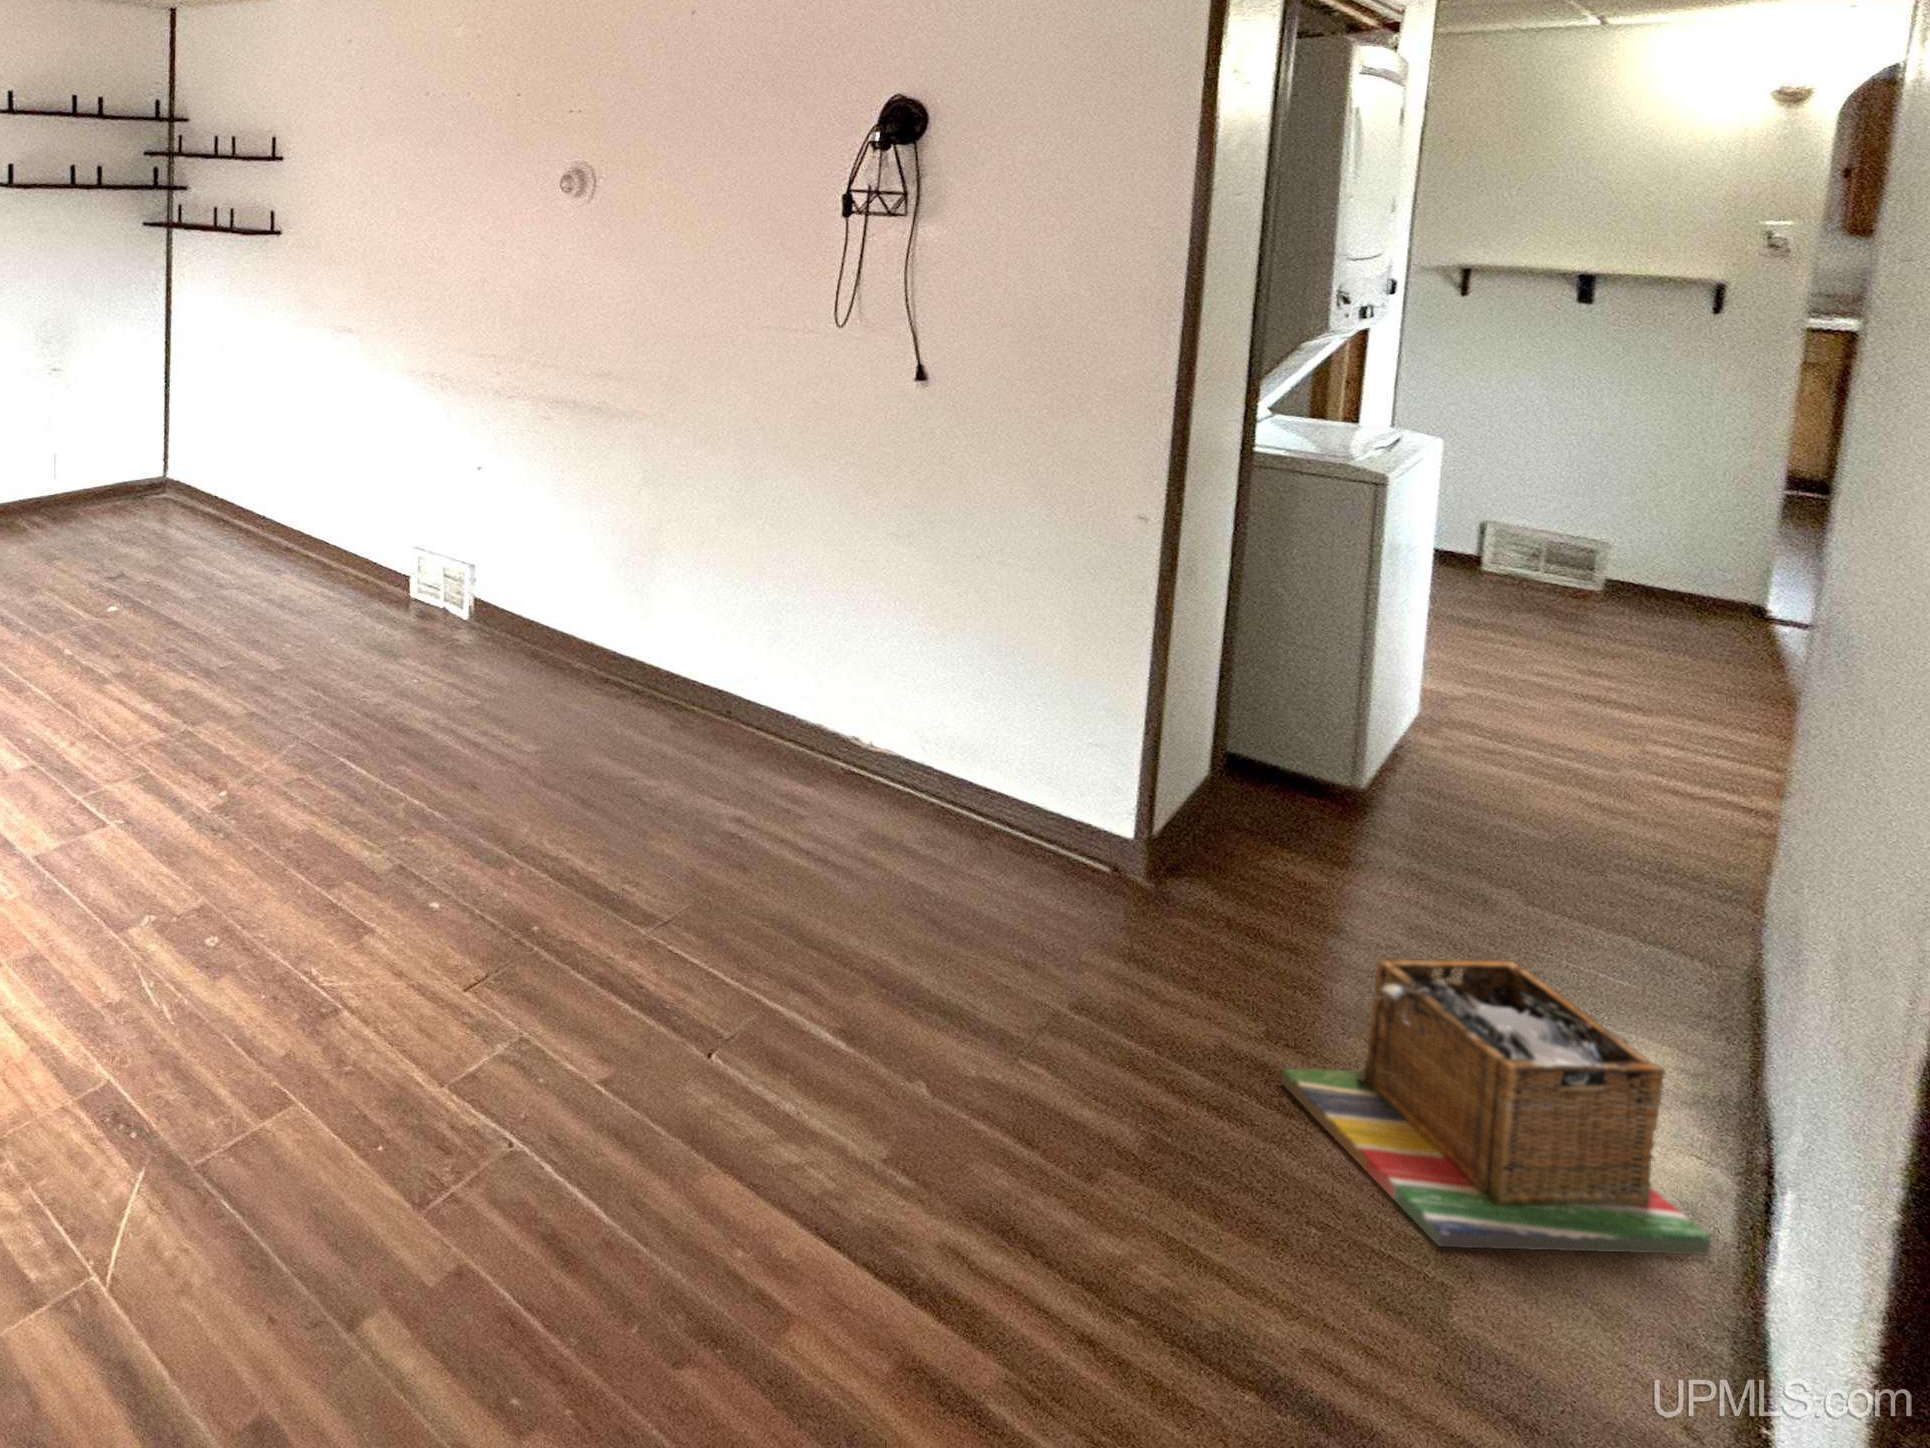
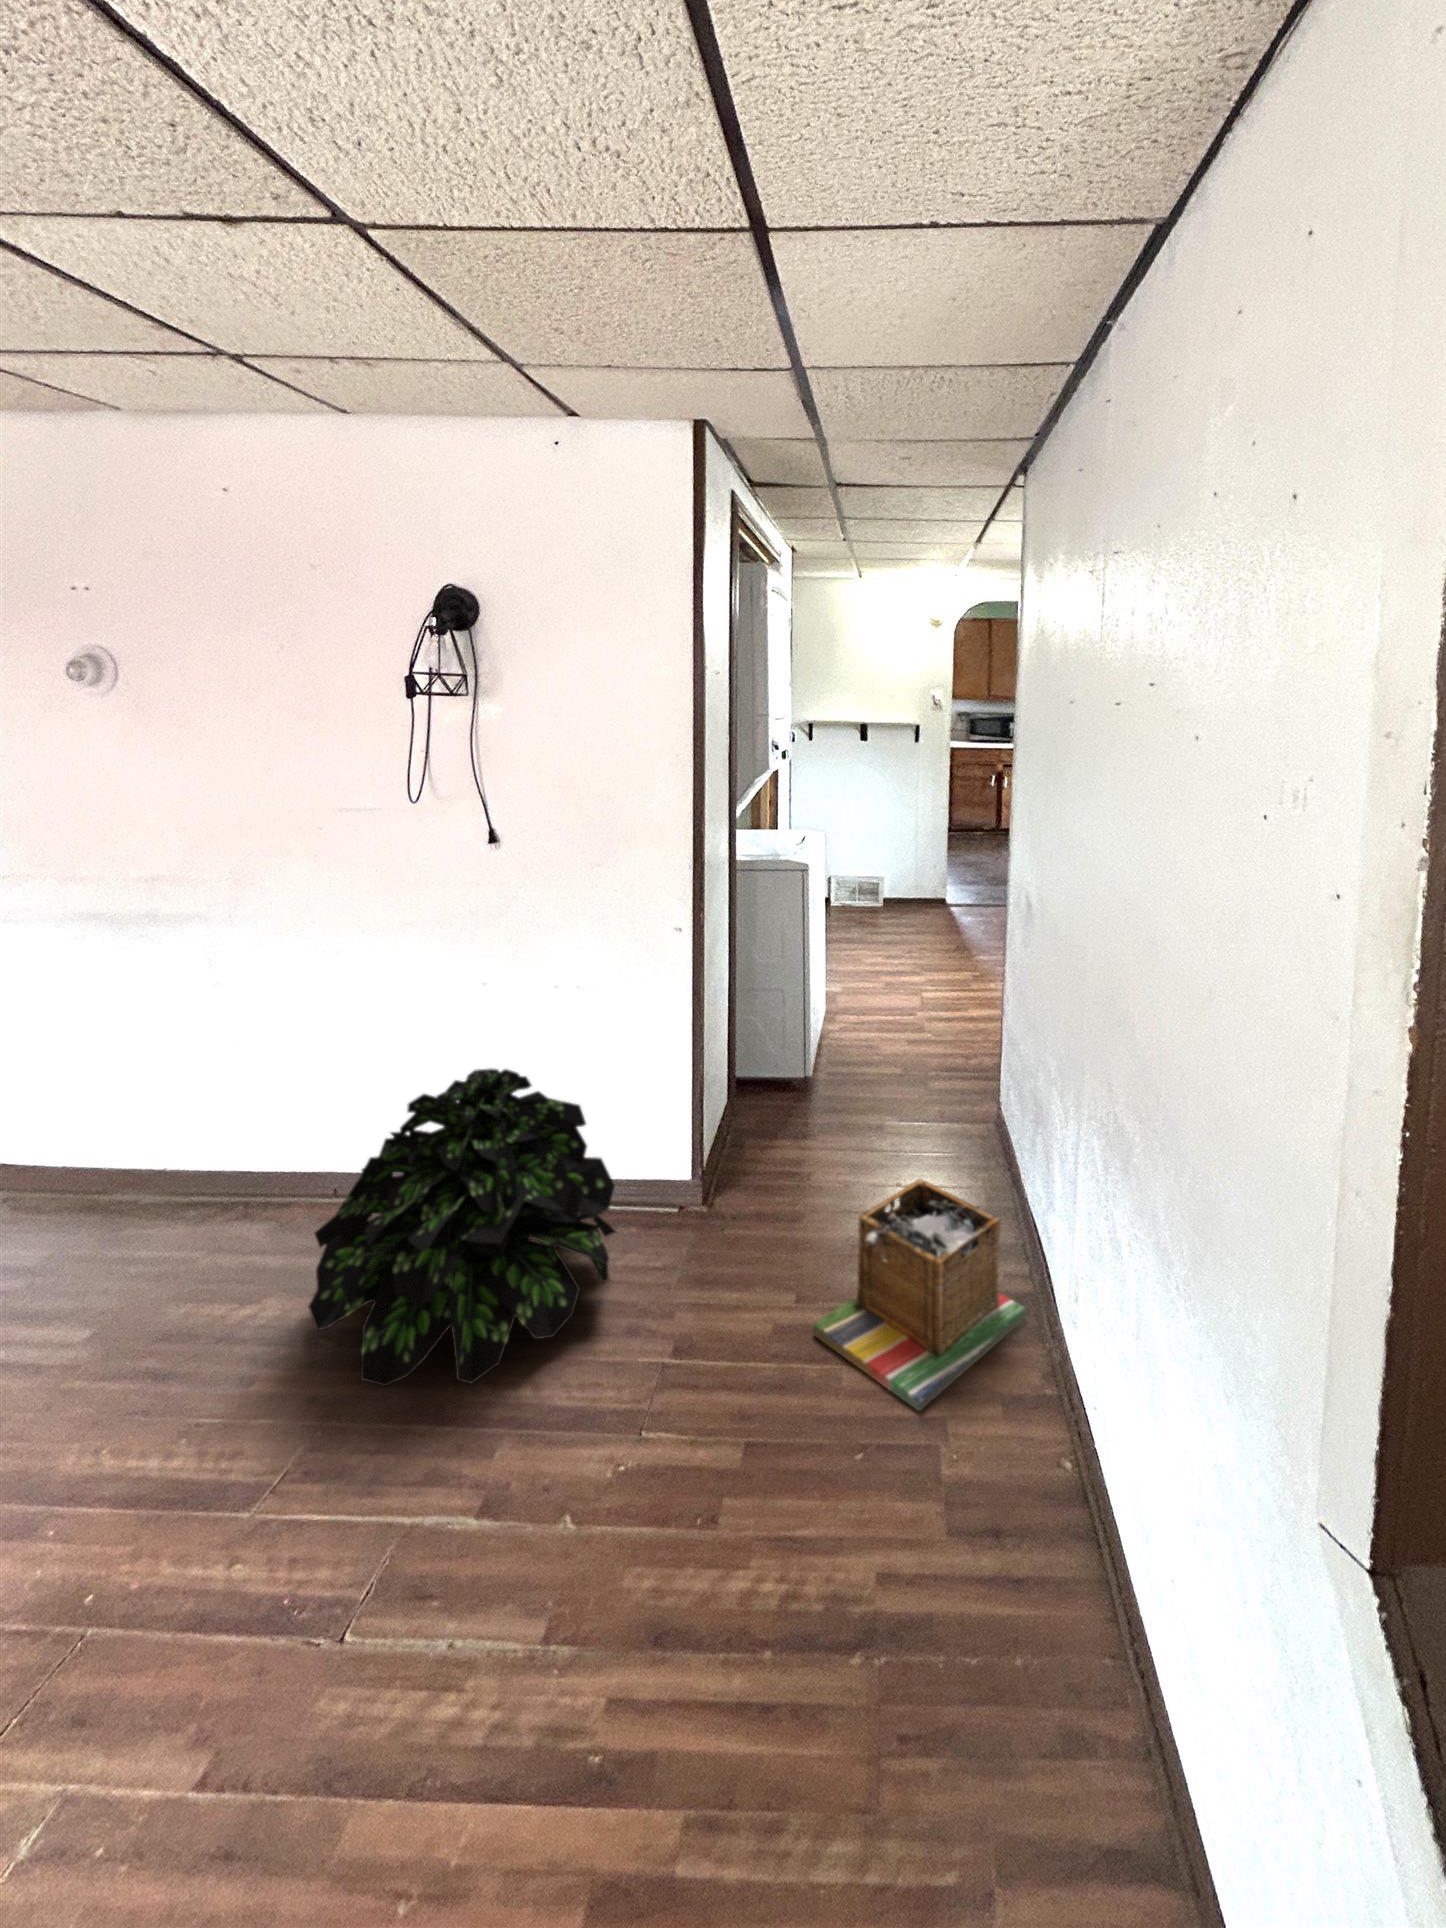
potted plant: none [700,616,1021,925] -> present [308,1069,616,1386]

